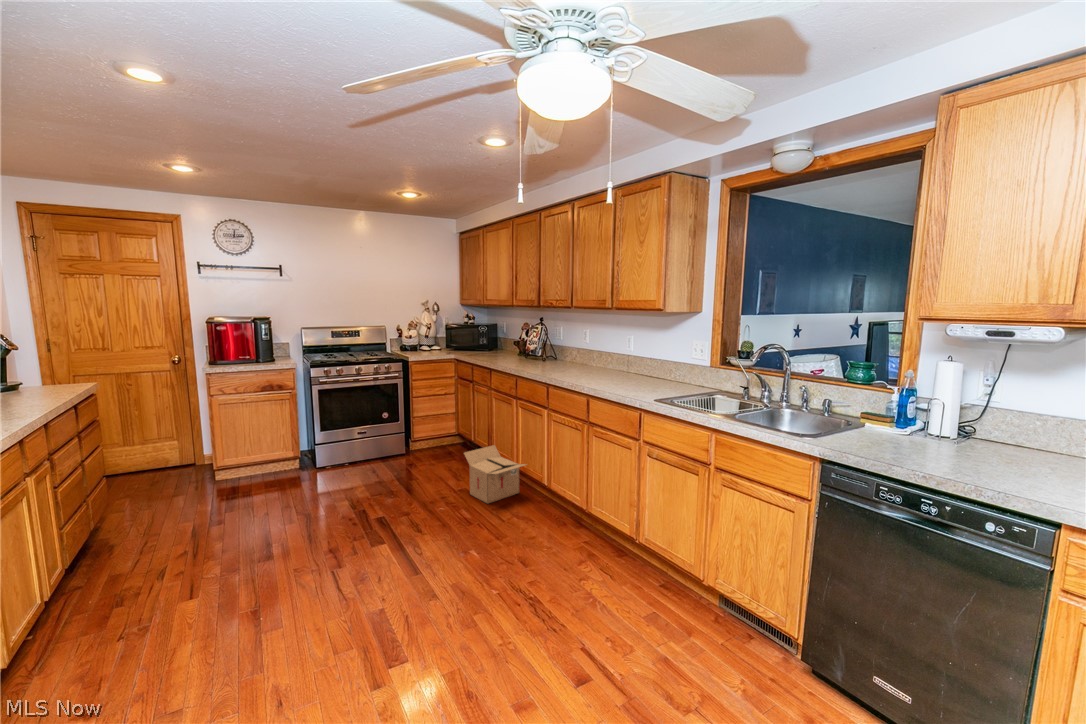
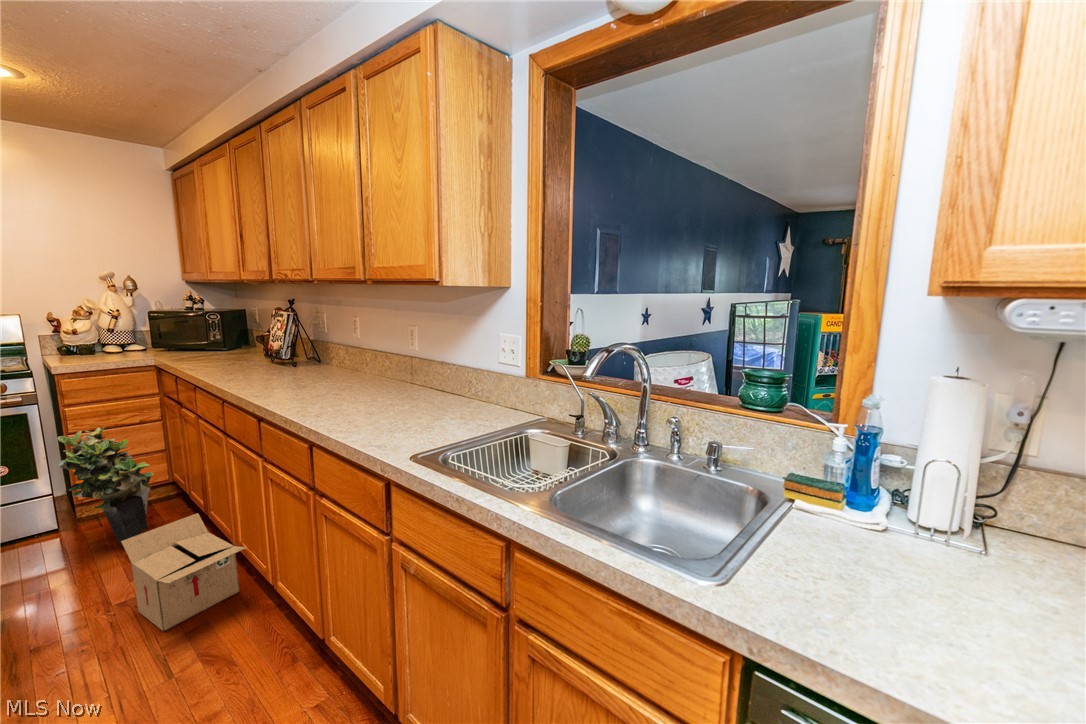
potted plant: none [417,392,460,466] -> present [57,426,154,546]

